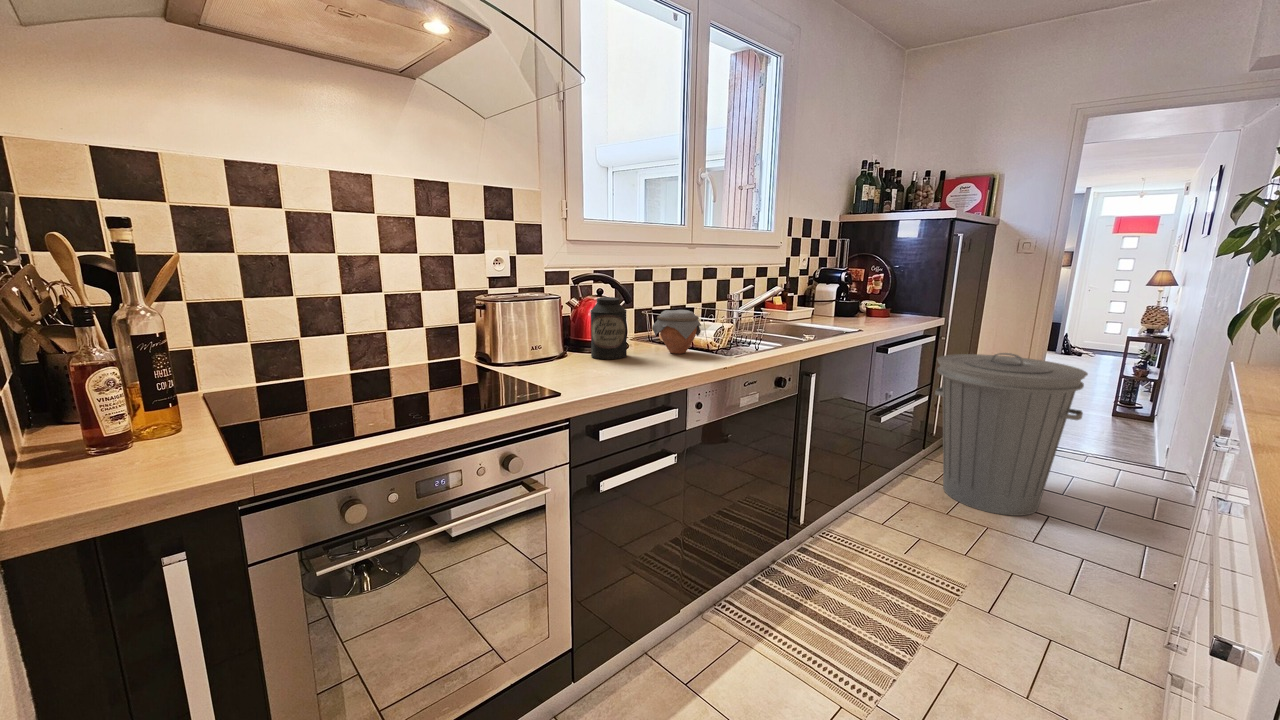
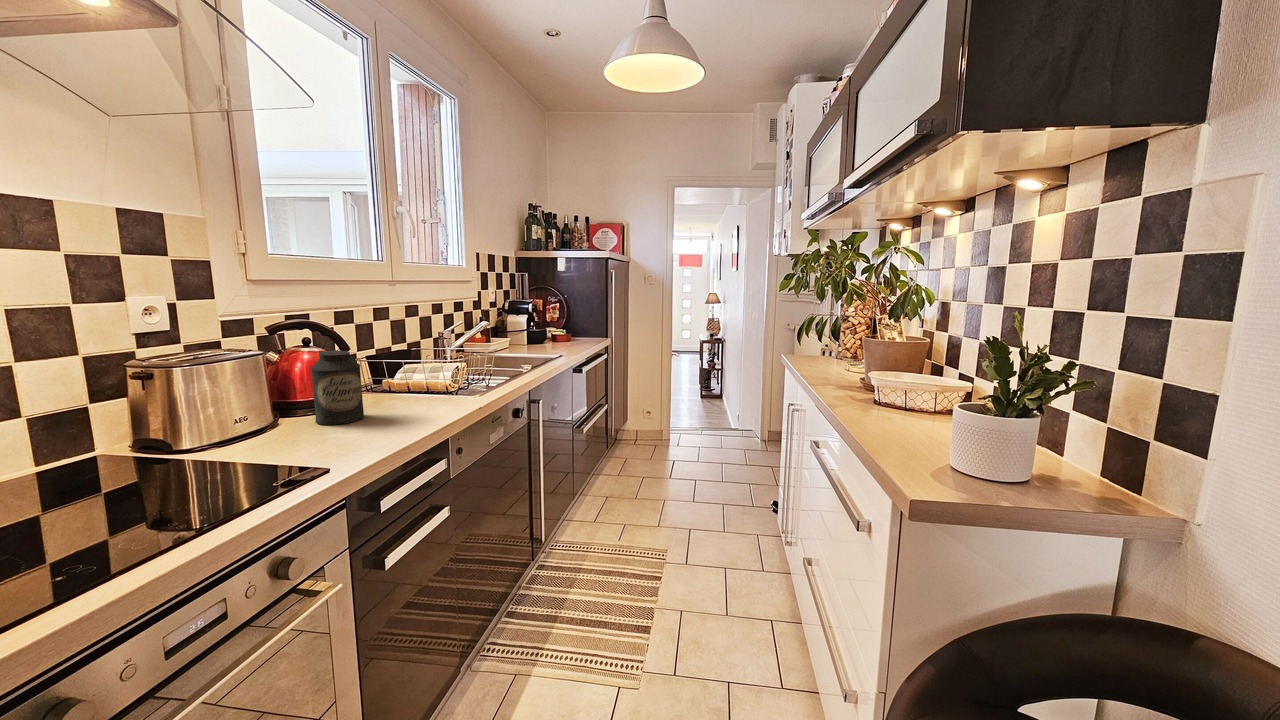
jar: present [652,310,701,354] -> none [389,357,446,405]
trash can: present [935,353,1088,516] -> none [609,364,703,487]

